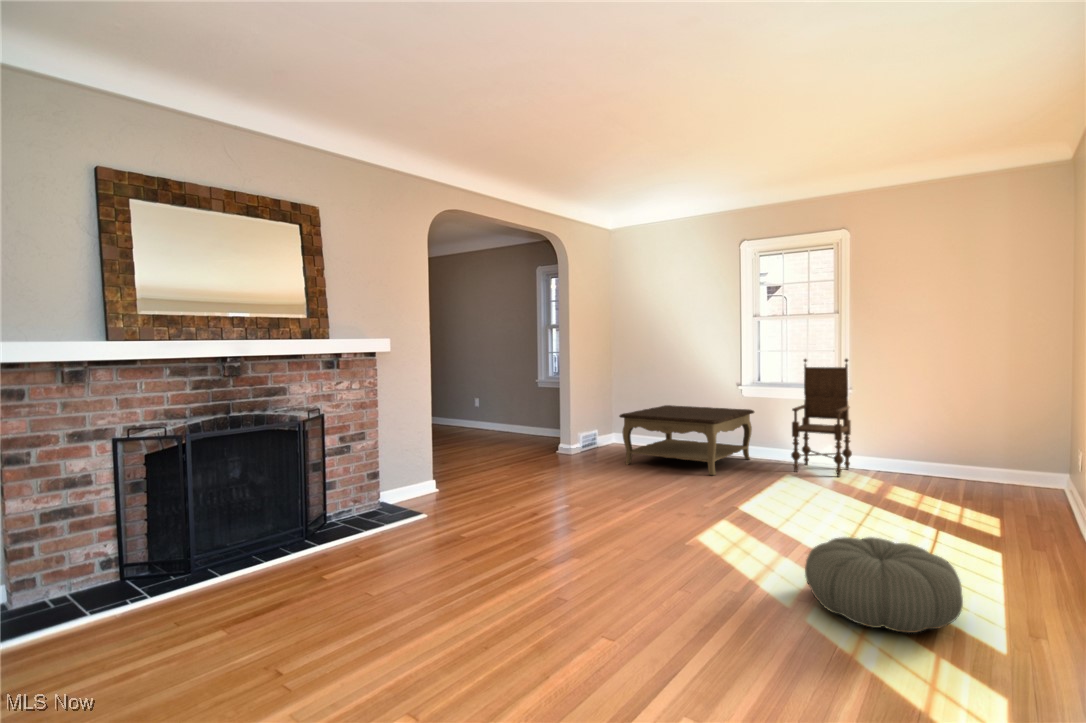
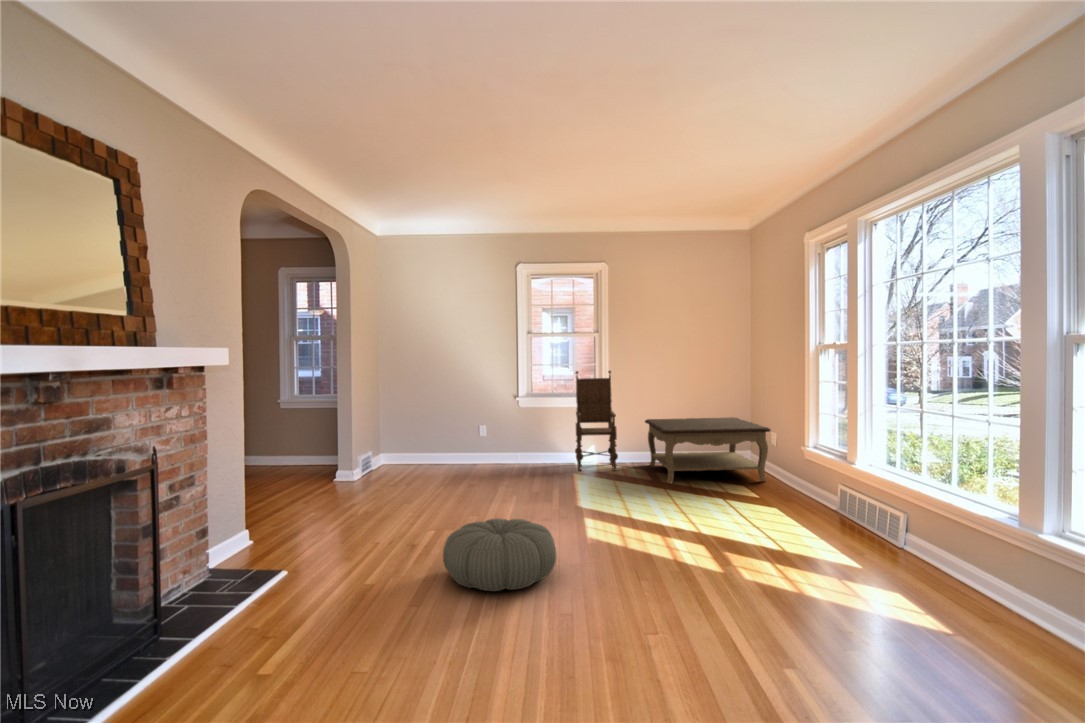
coffee table: present [619,405,754,475] -> present [645,417,771,483]
pouf: present [805,537,963,633] -> present [443,518,556,591]

